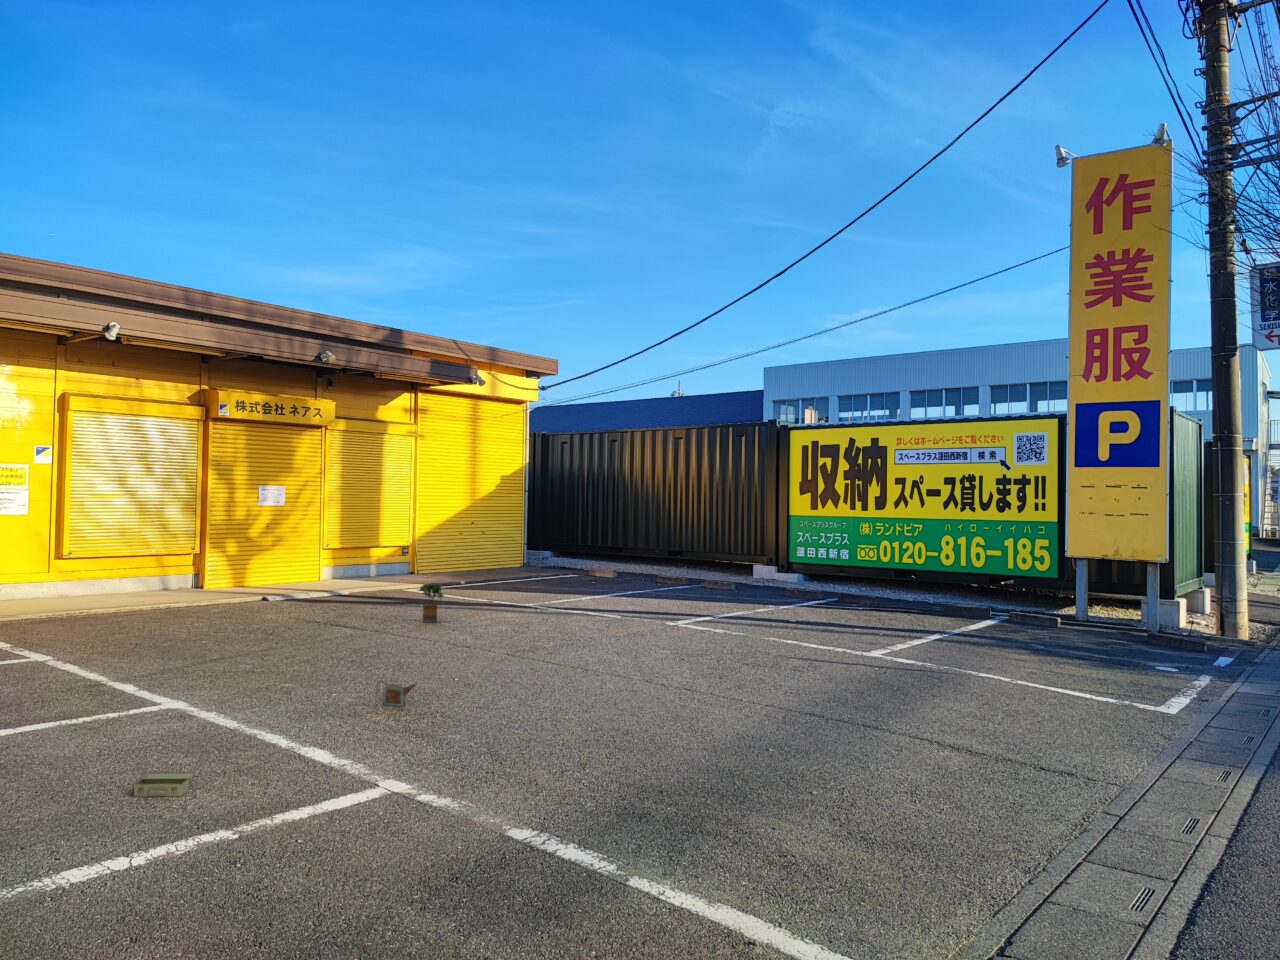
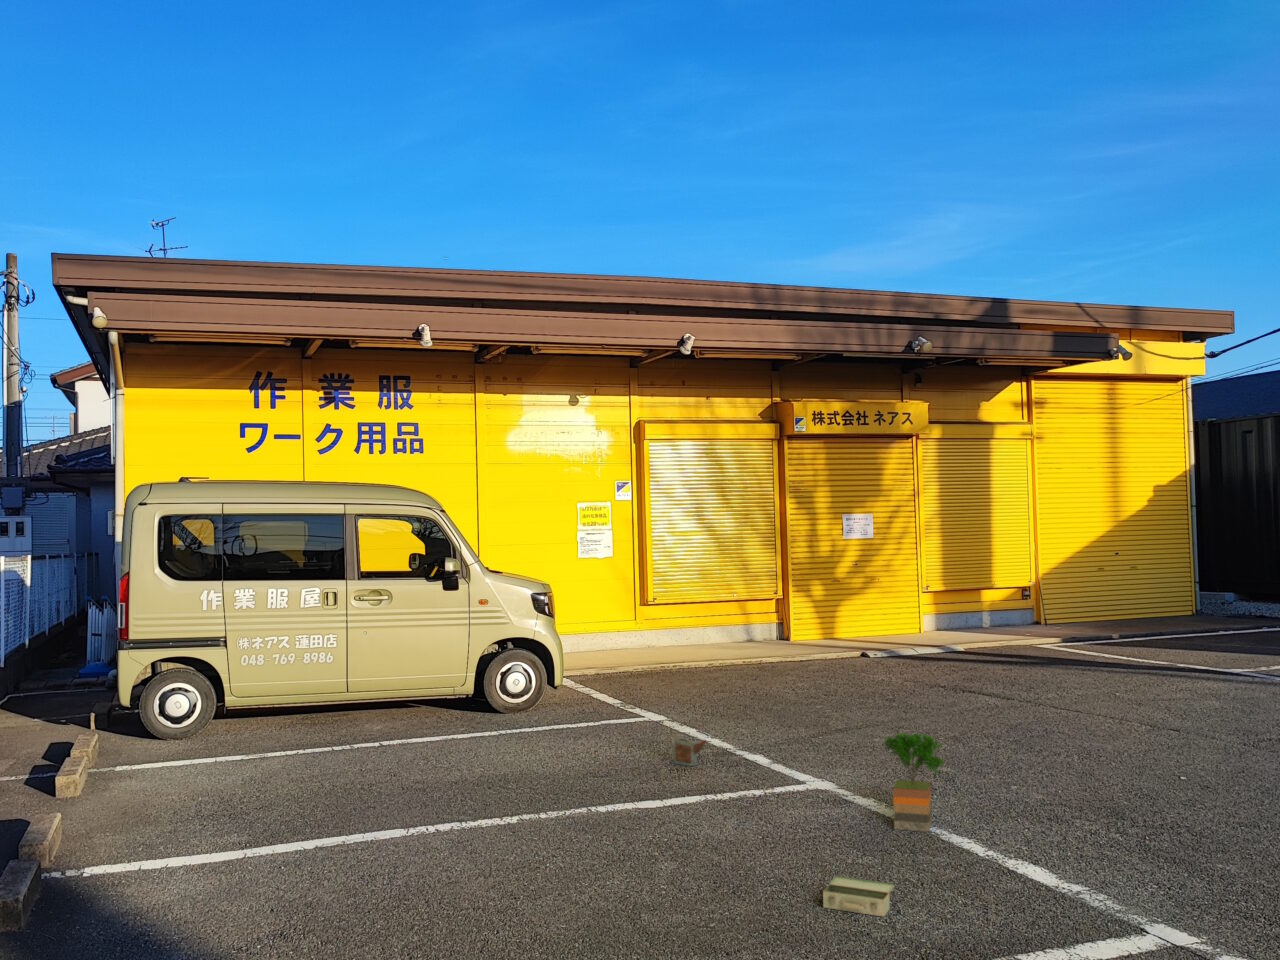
potted tree: present [420,585,444,623] -> present [884,733,944,832]
watering can: present [376,681,416,706] -> present [666,733,707,766]

